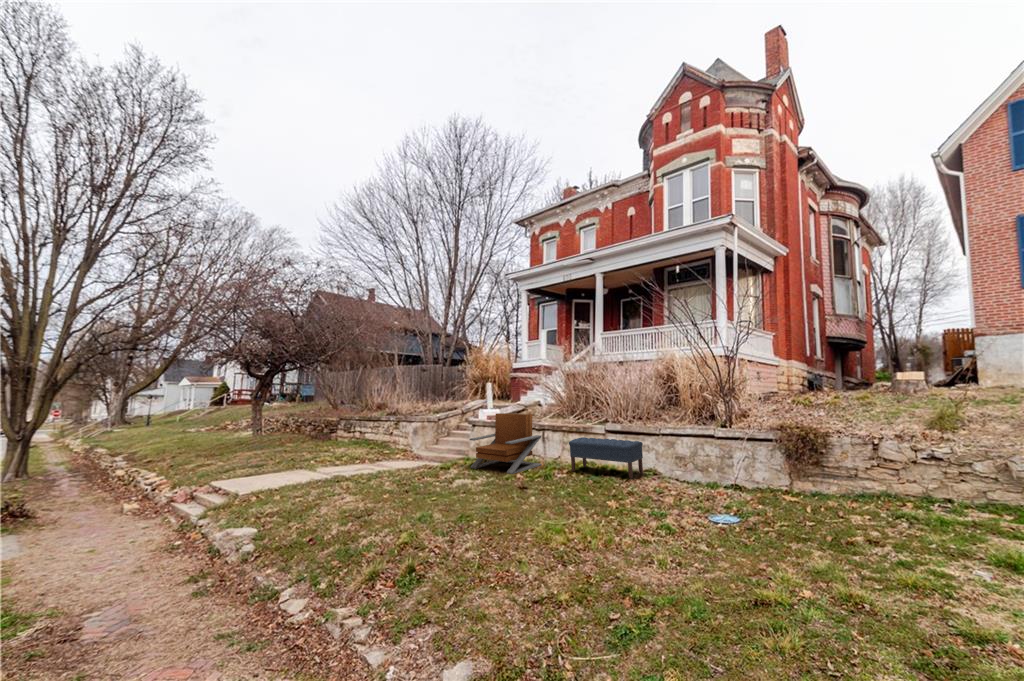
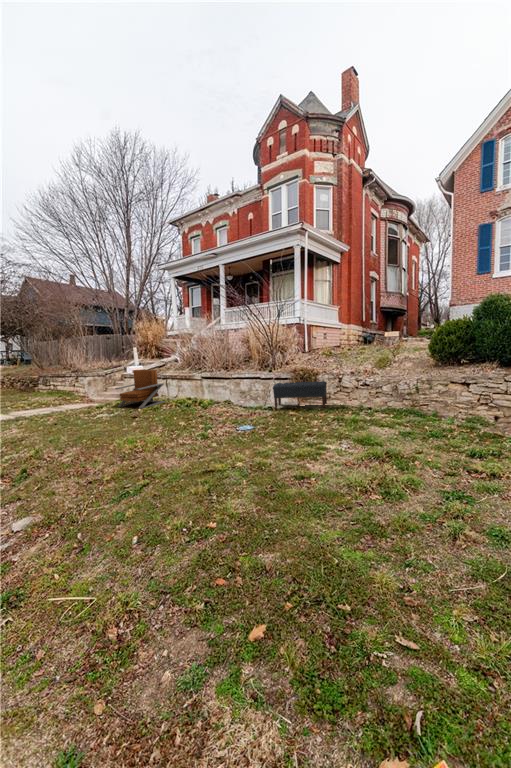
bench: present [569,437,643,479] -> present [273,381,327,409]

